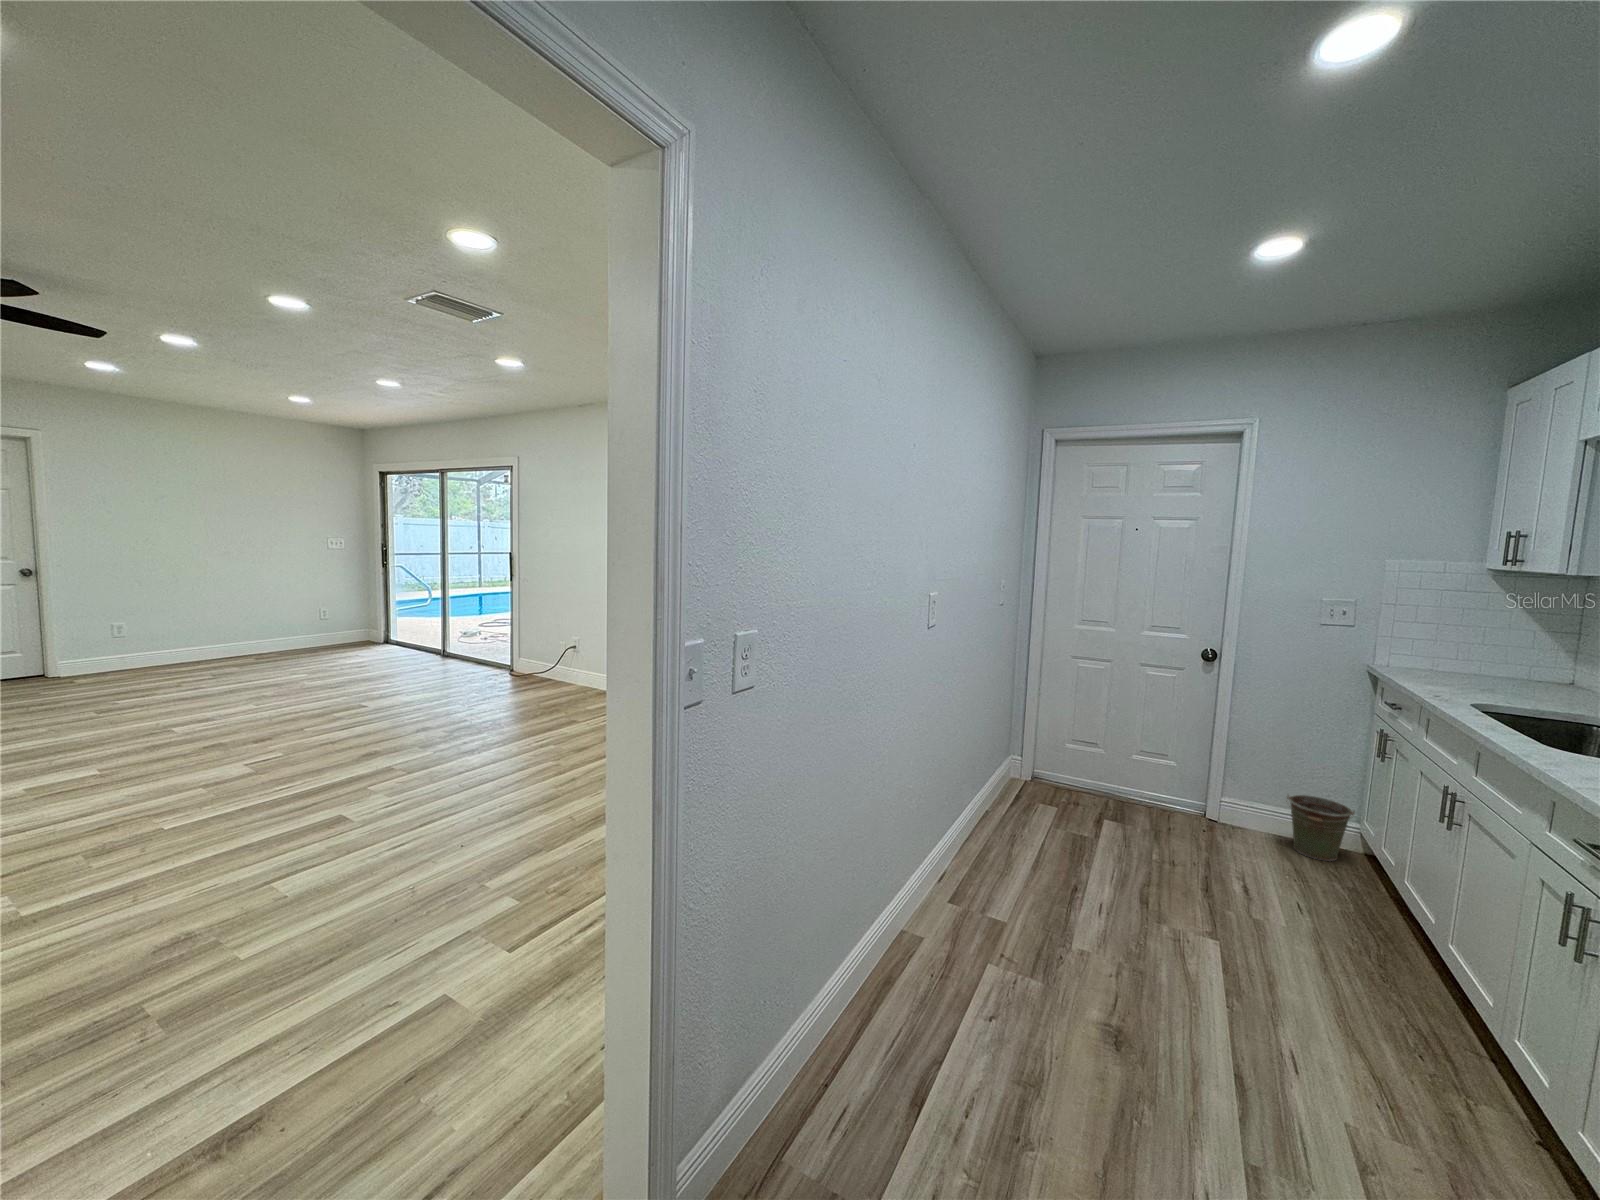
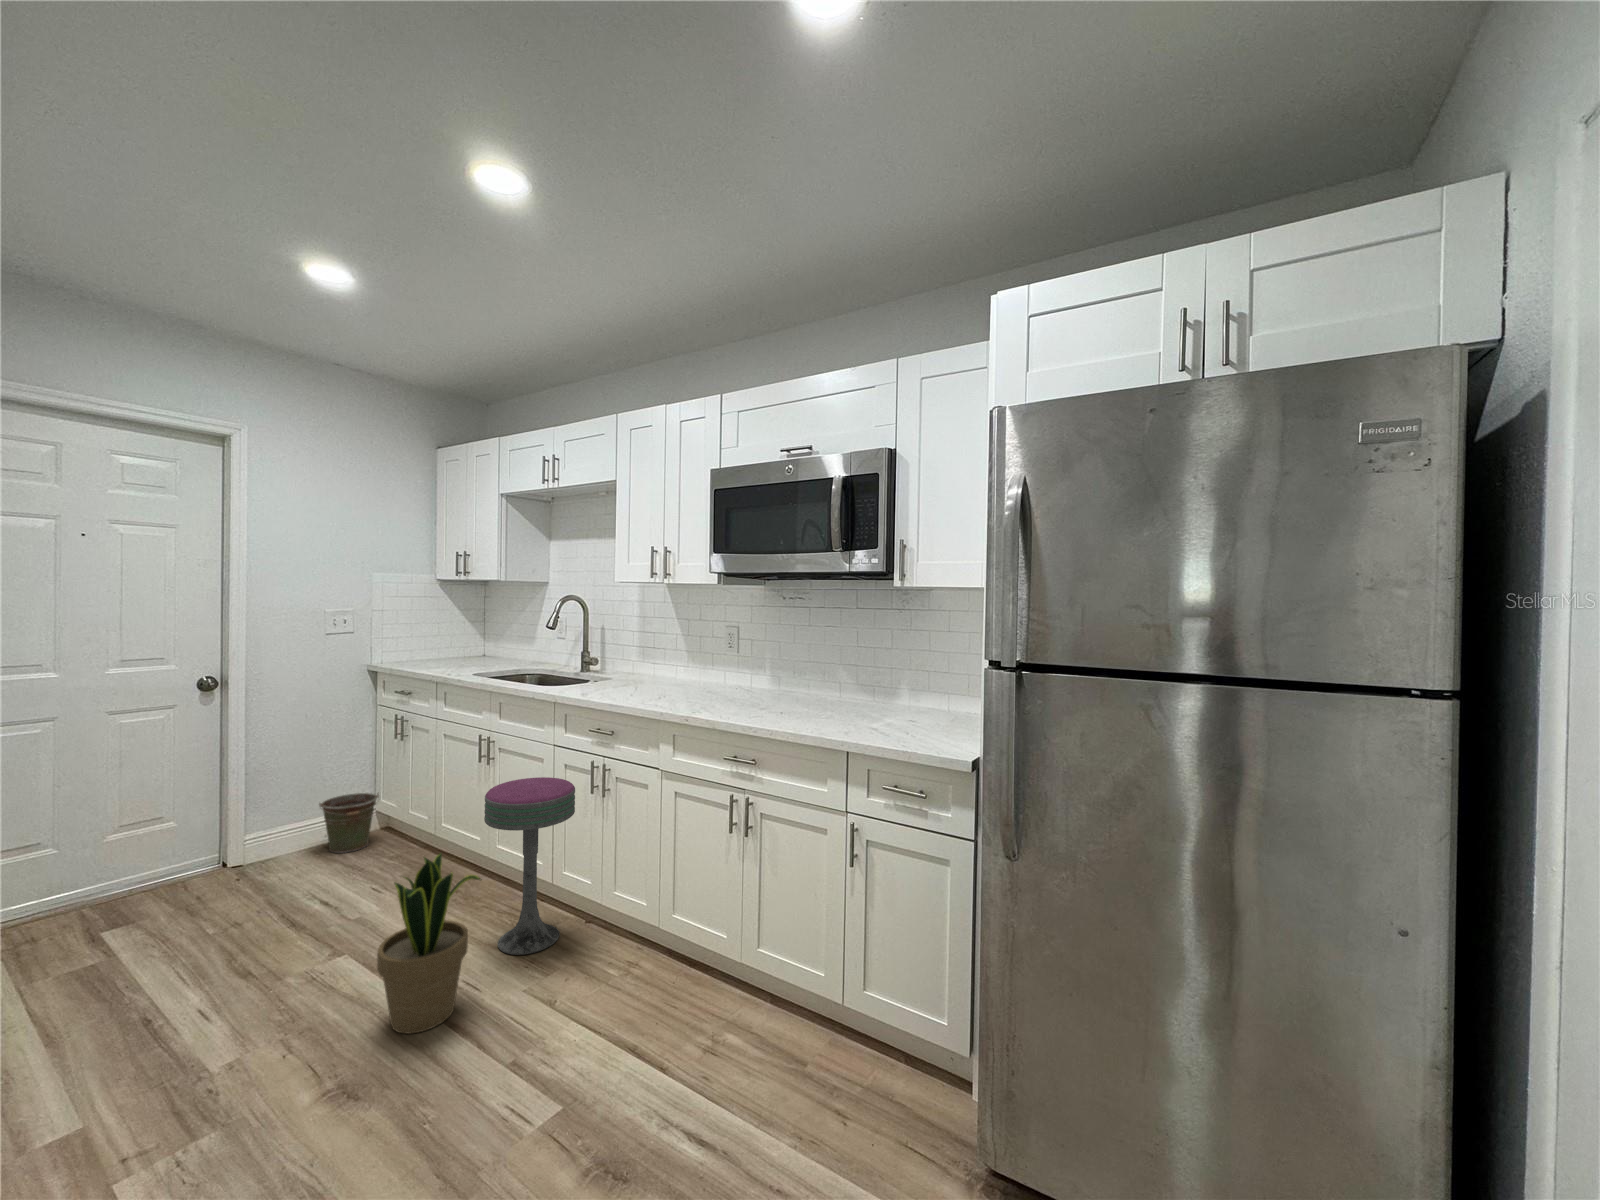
bar stool: none [1362,853,1535,1114] -> present [484,777,575,955]
potted plant: none [1182,882,1306,1066] -> present [377,853,480,1034]

